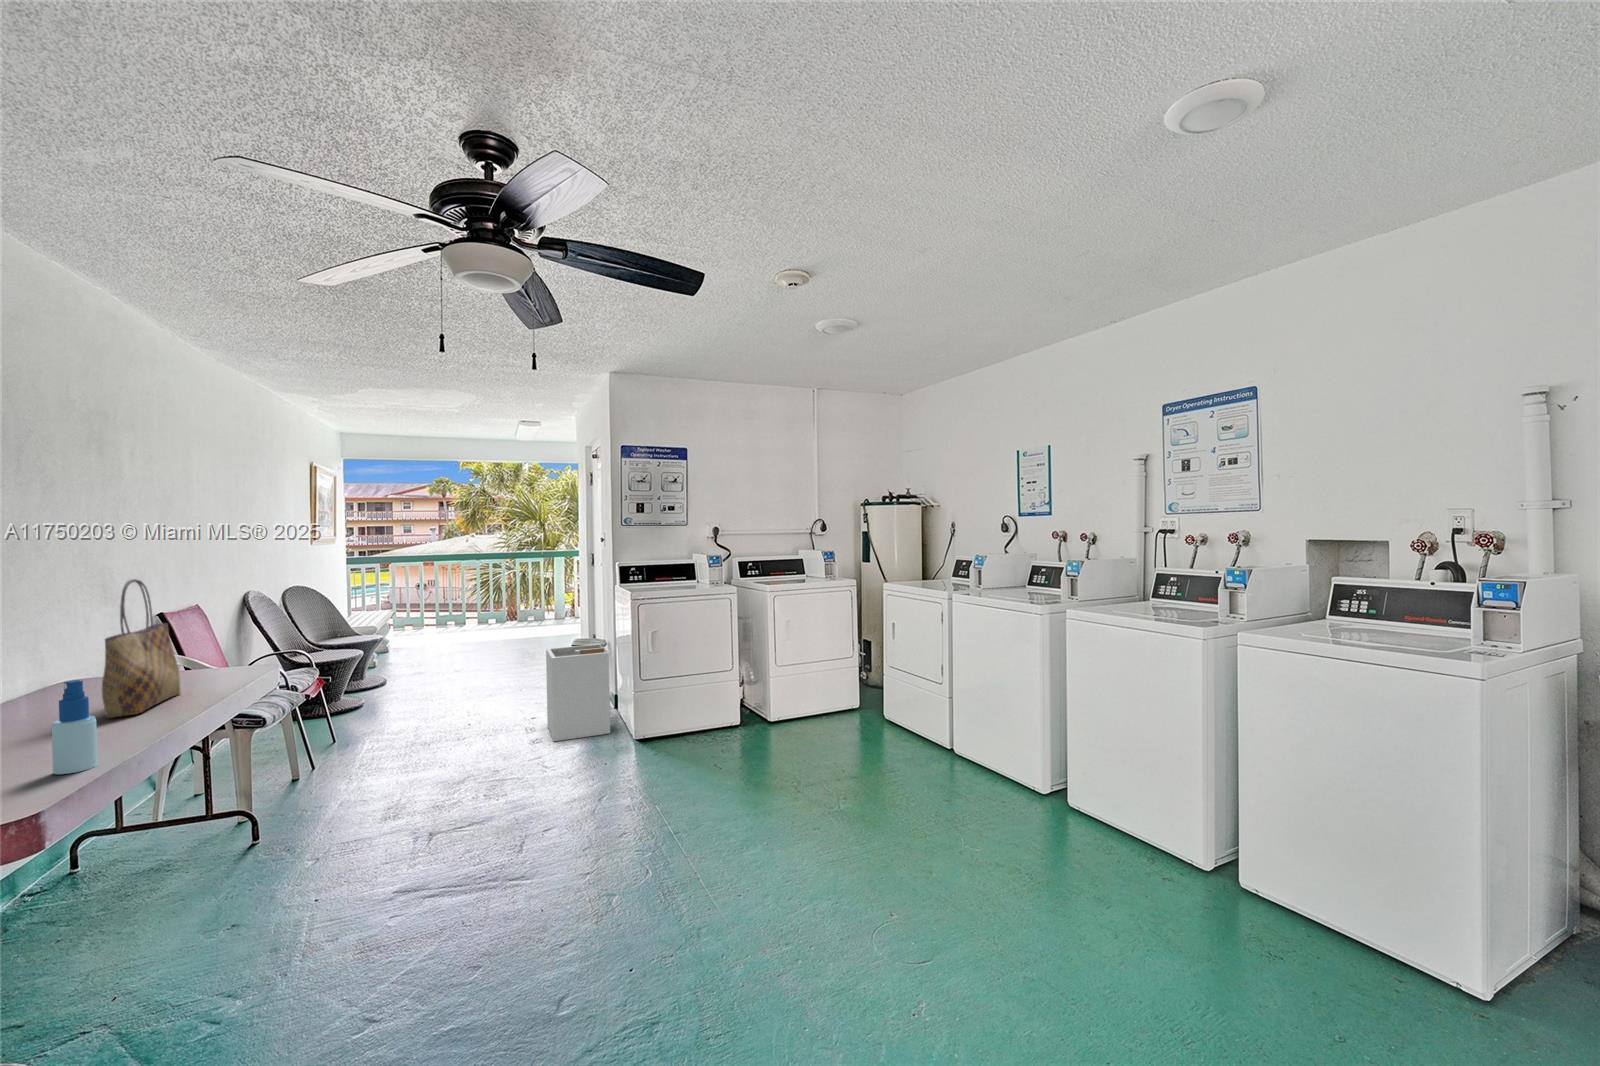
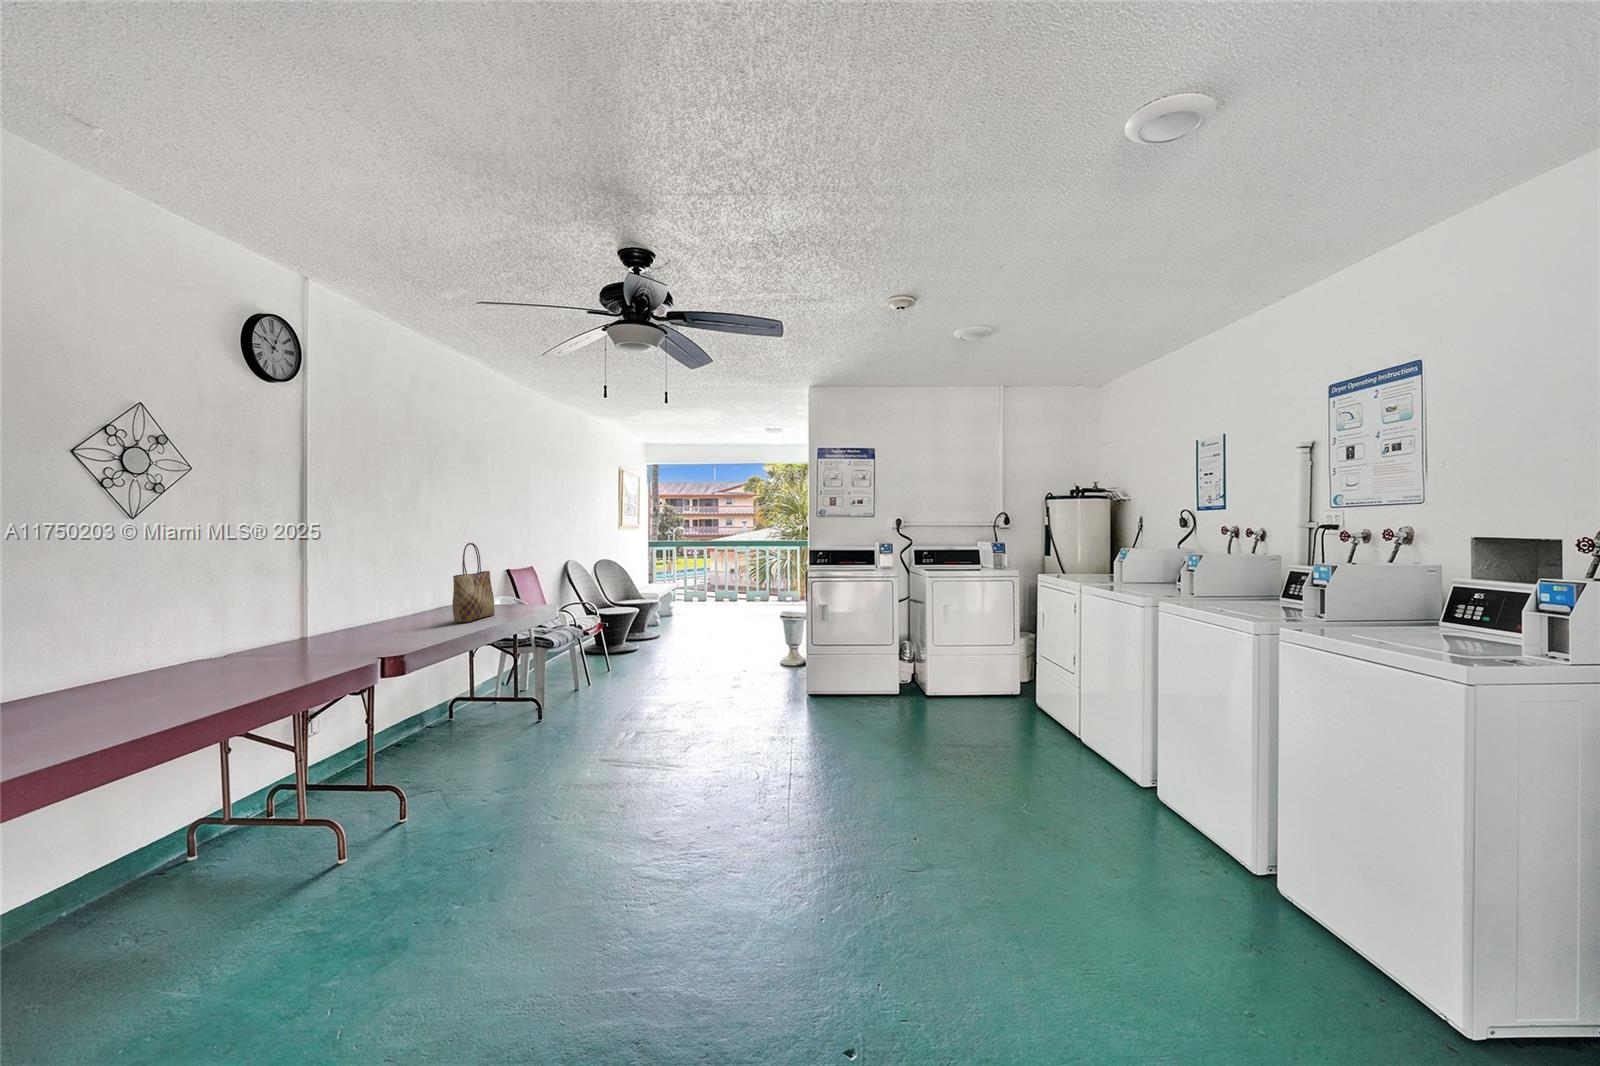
laundry hamper: present [546,644,610,741] -> none [748,616,794,690]
spray bottle: present [52,680,97,774] -> none [417,593,436,642]

